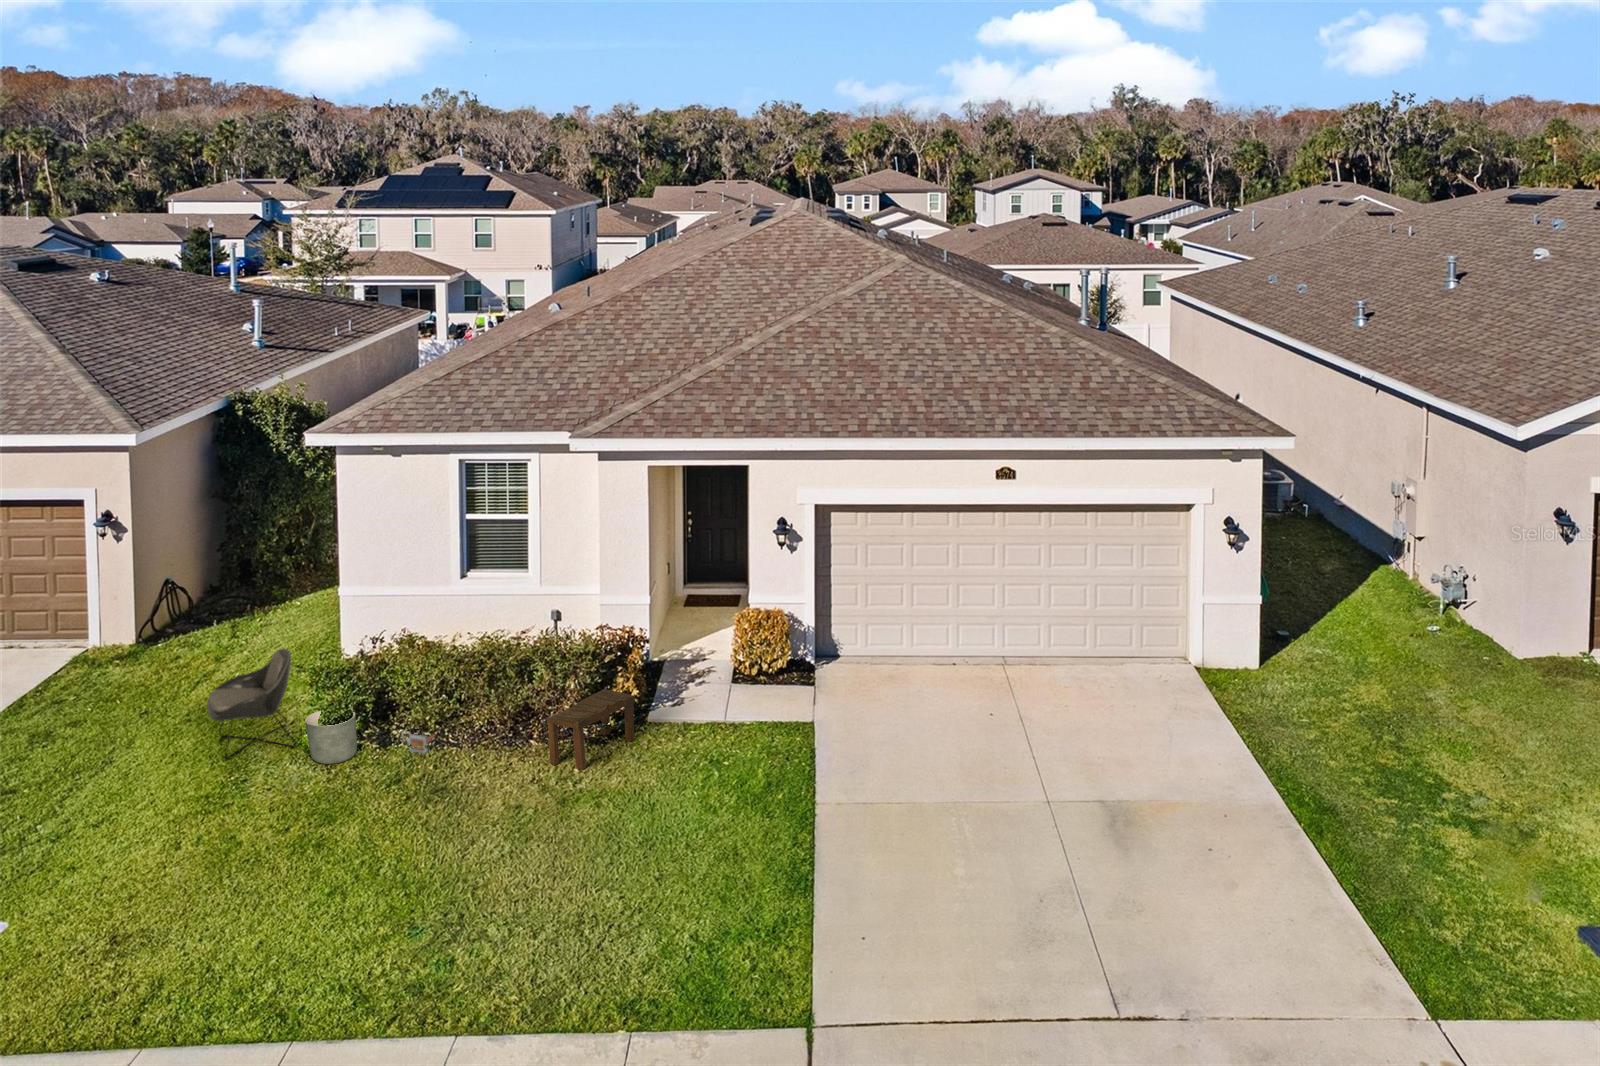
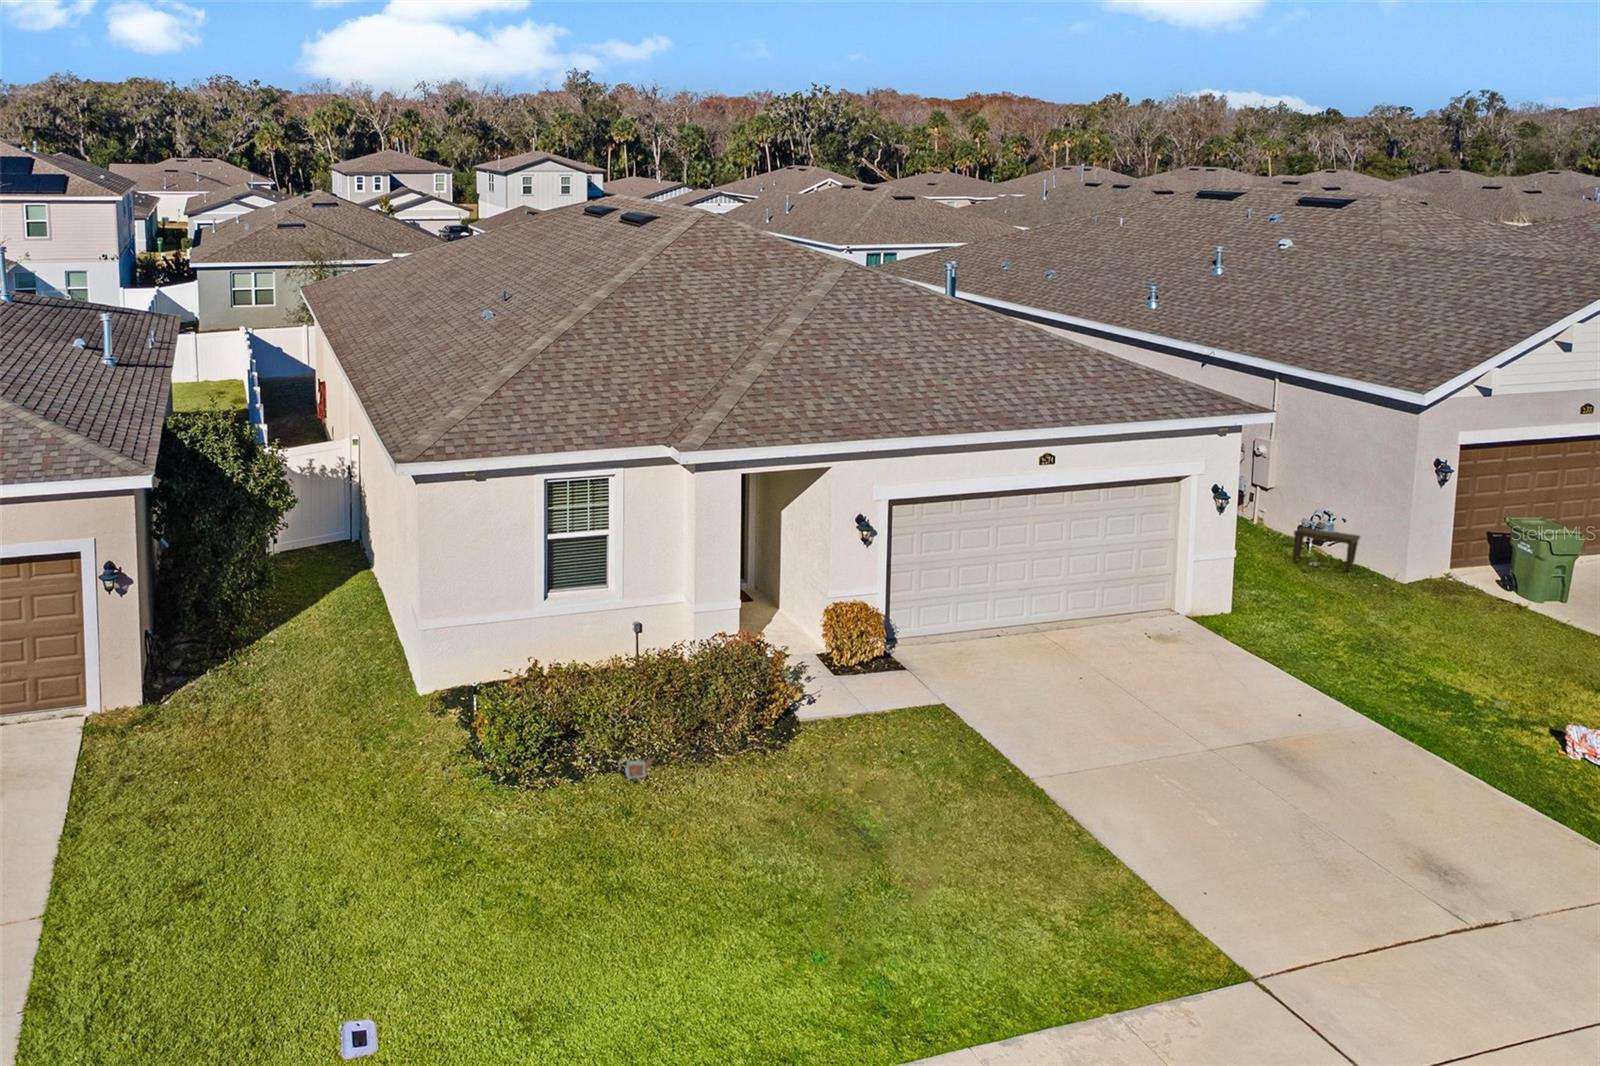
lounge chair: present [207,648,296,760] -> none [392,690,503,816]
bench: present [547,689,635,770] -> present [1293,527,1360,571]
planter: present [305,711,357,764] -> none [531,744,582,804]

